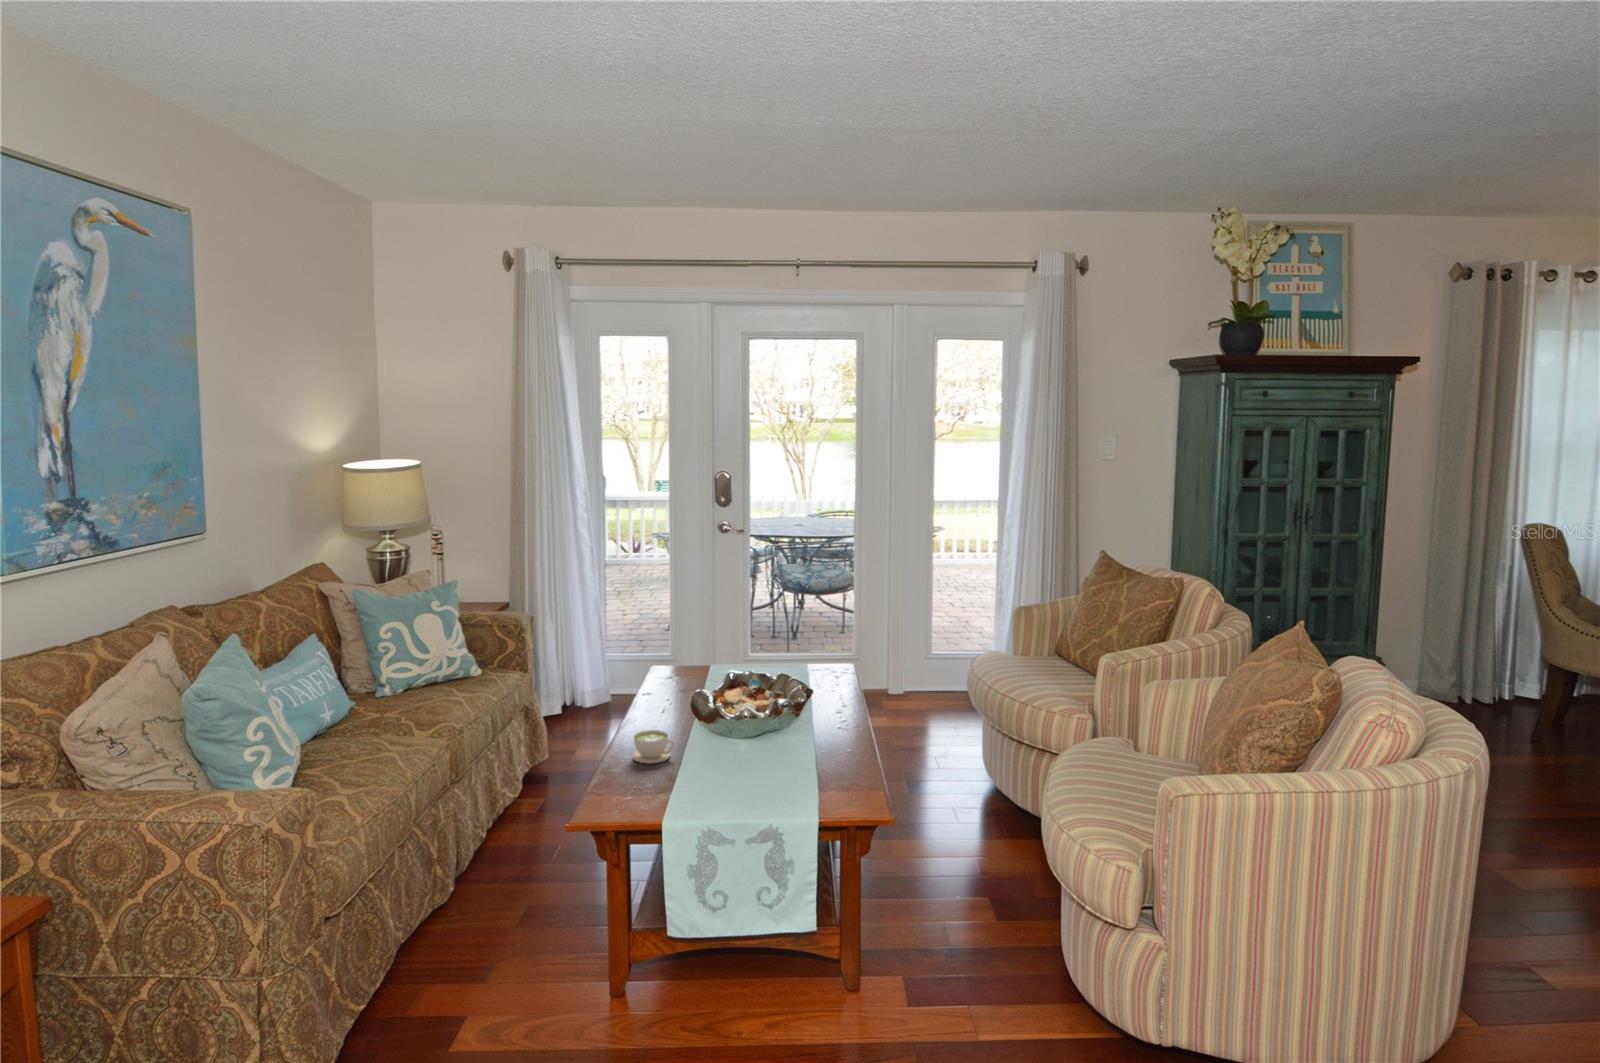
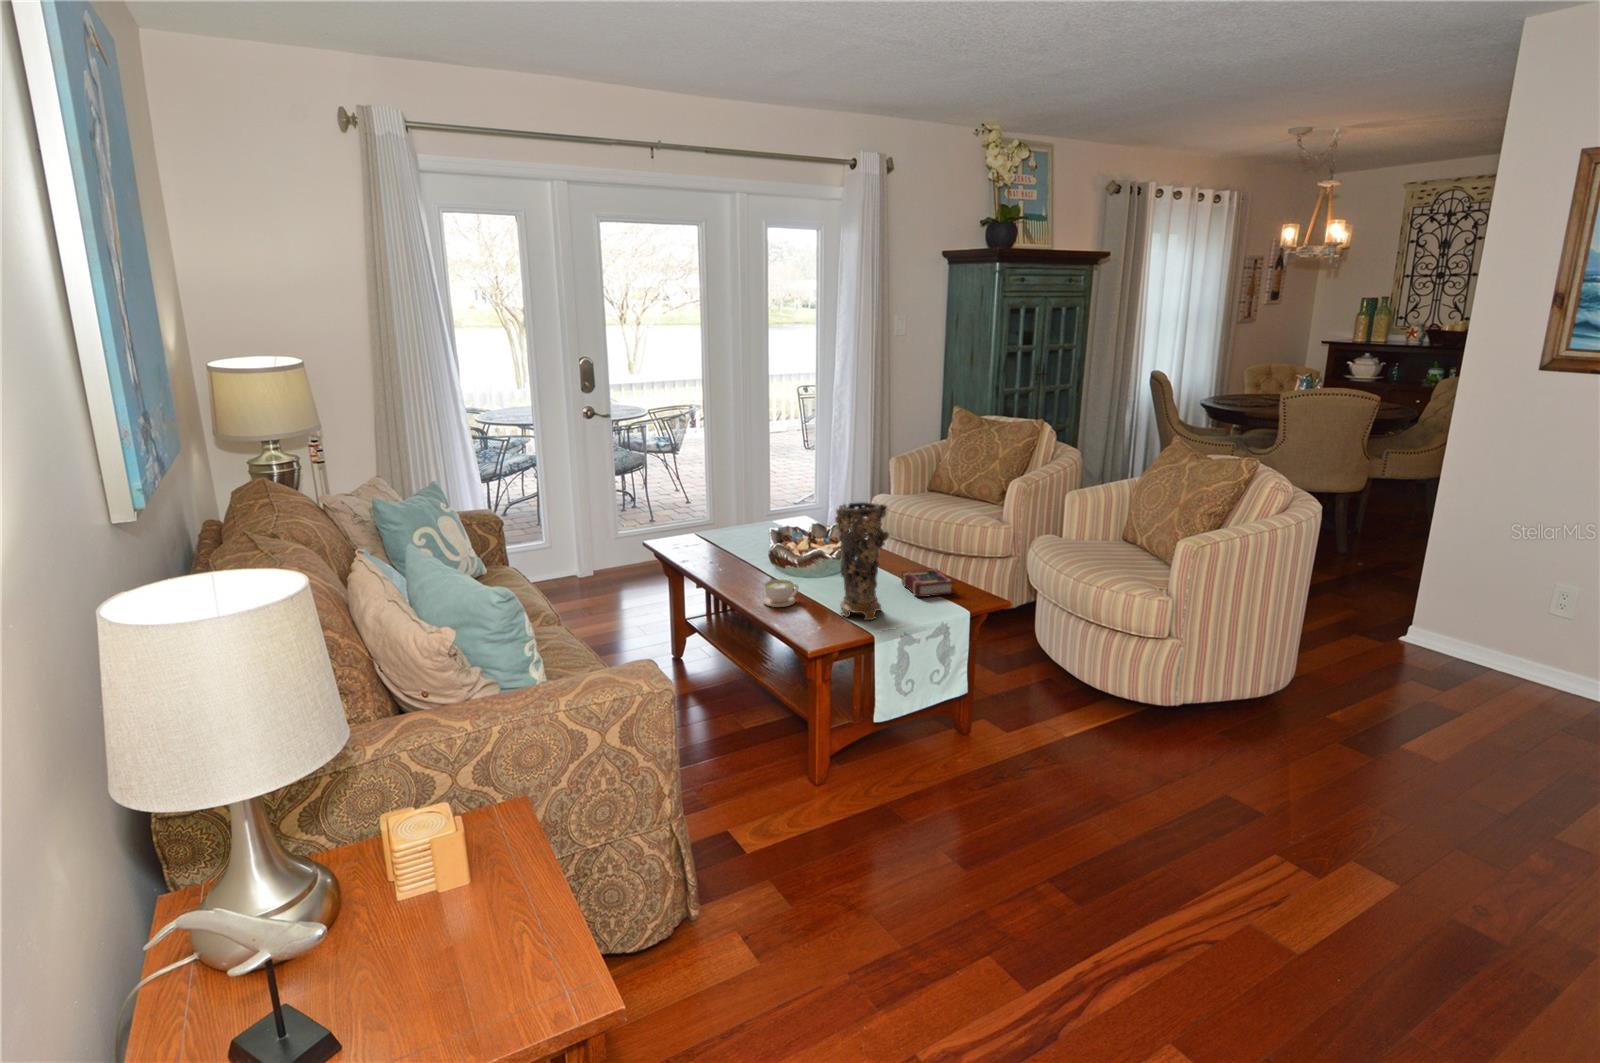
decorative vase: none [681,654,739,799] -> present [835,502,889,620]
book: none [794,748,854,789] -> present [902,568,954,597]

